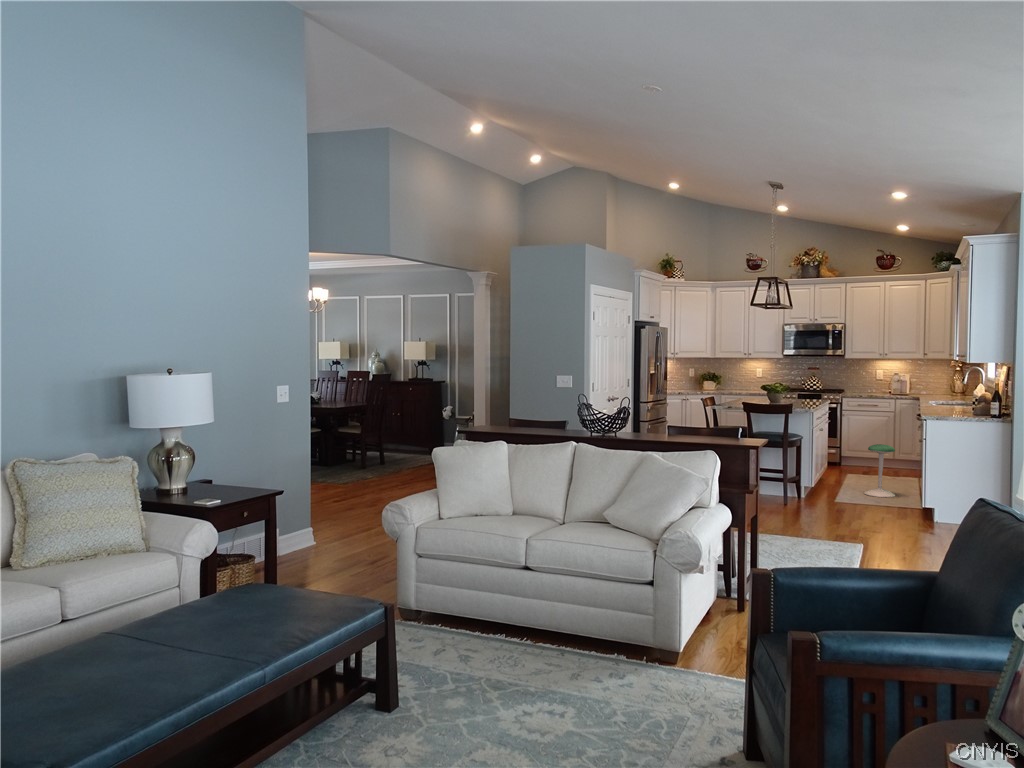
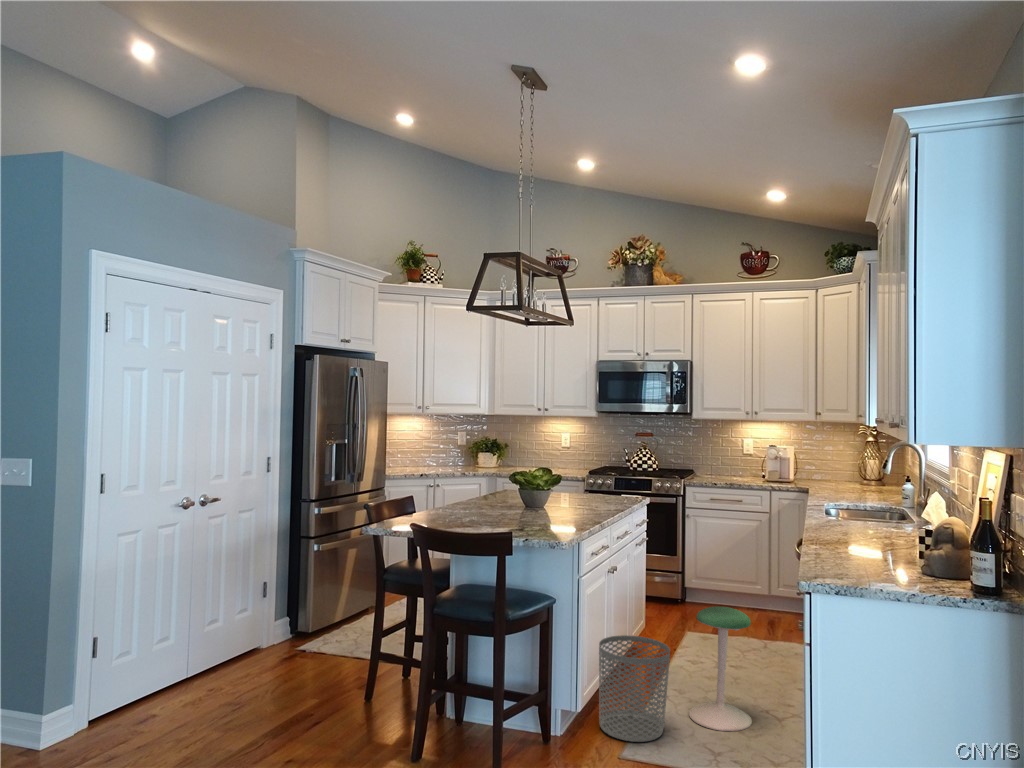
waste bin: none [824,457,858,499] -> present [599,635,670,742]

